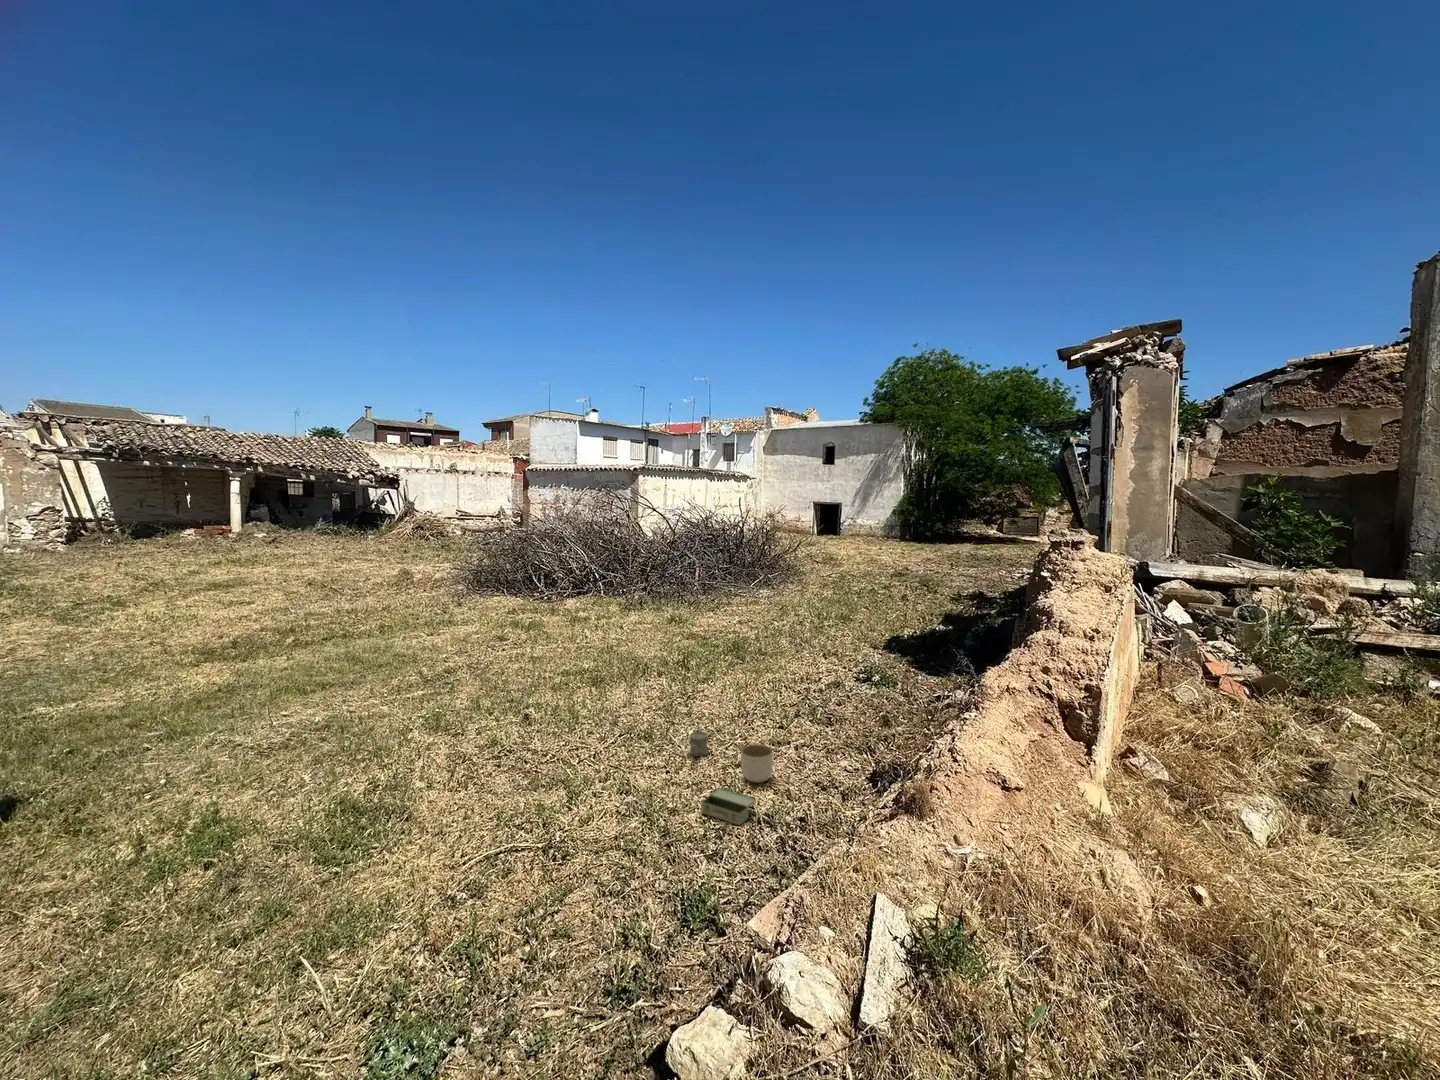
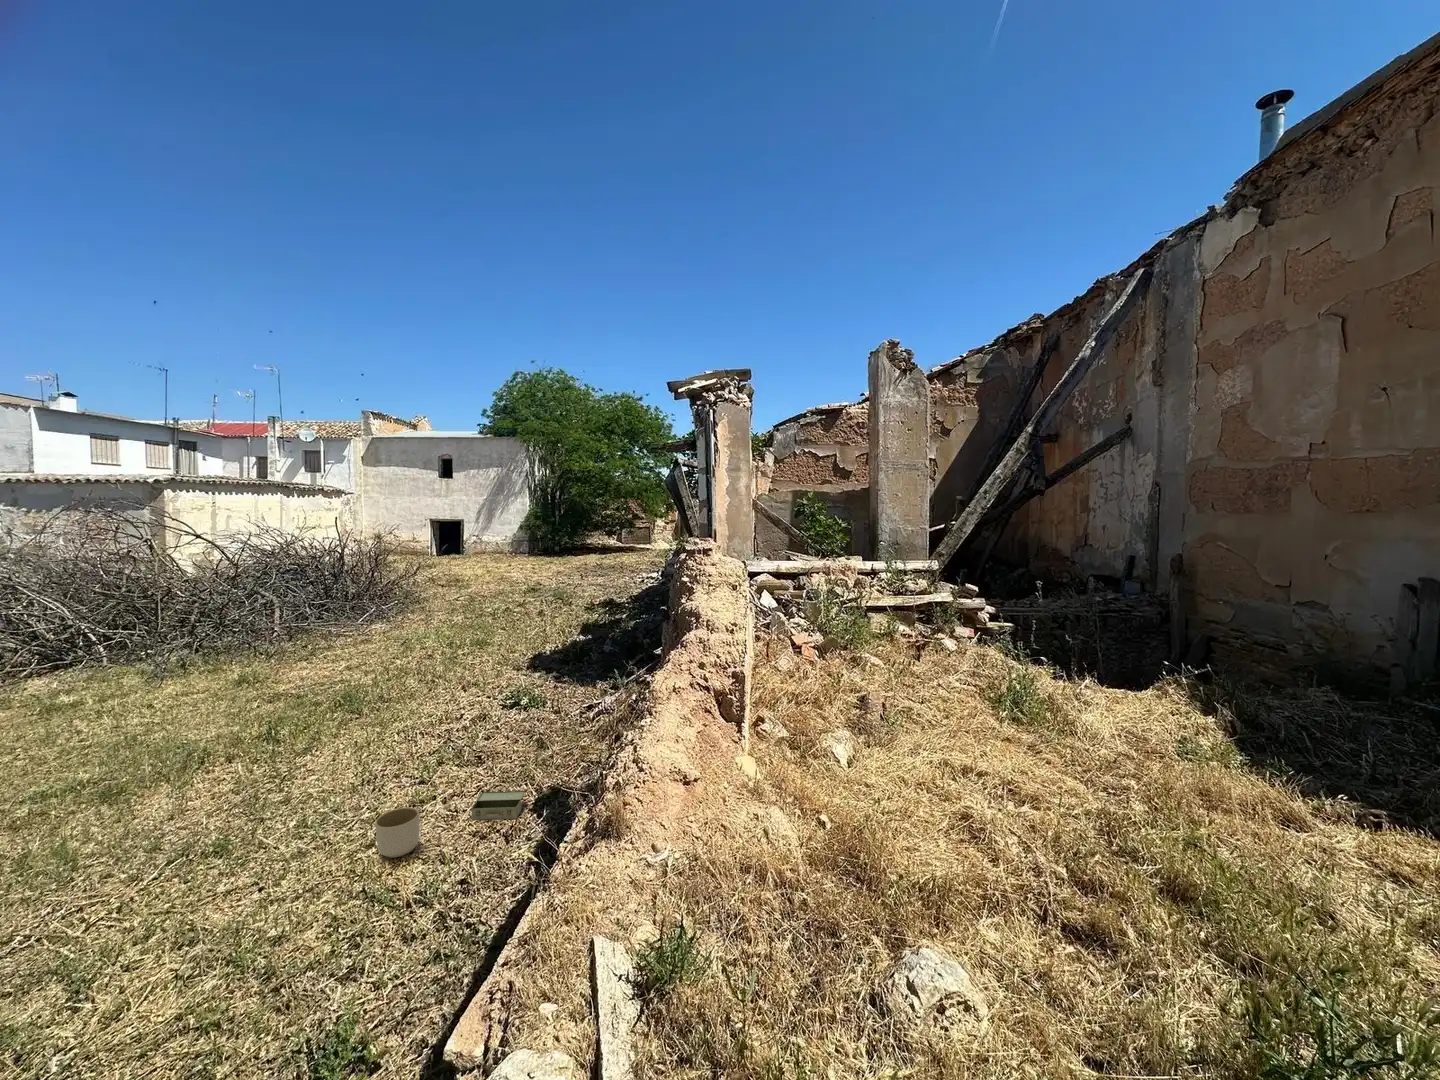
watering can: present [690,729,708,757] -> none [296,808,326,847]
toolbox: present [701,788,756,825] -> present [471,791,525,820]

